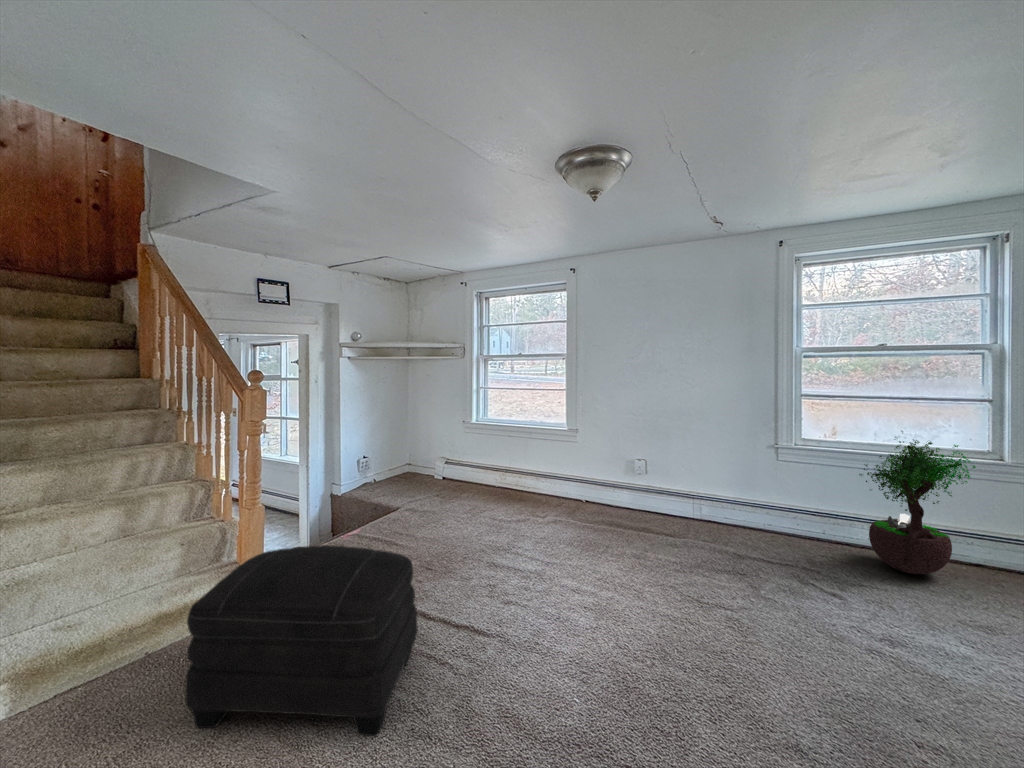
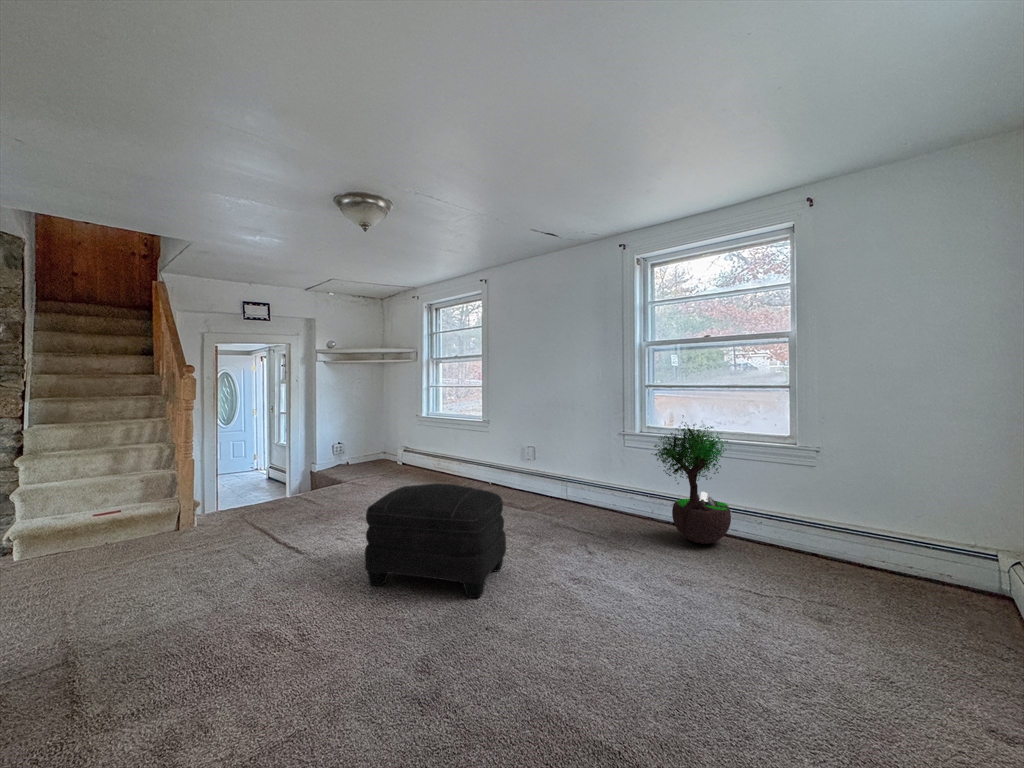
ottoman: present [185,545,418,736] -> present [364,483,506,598]

